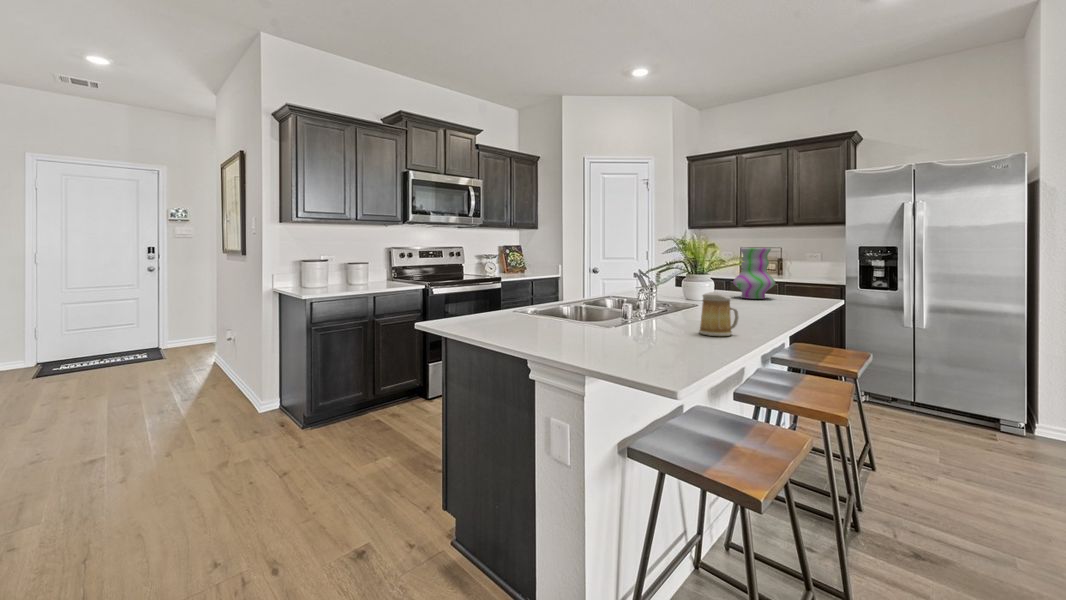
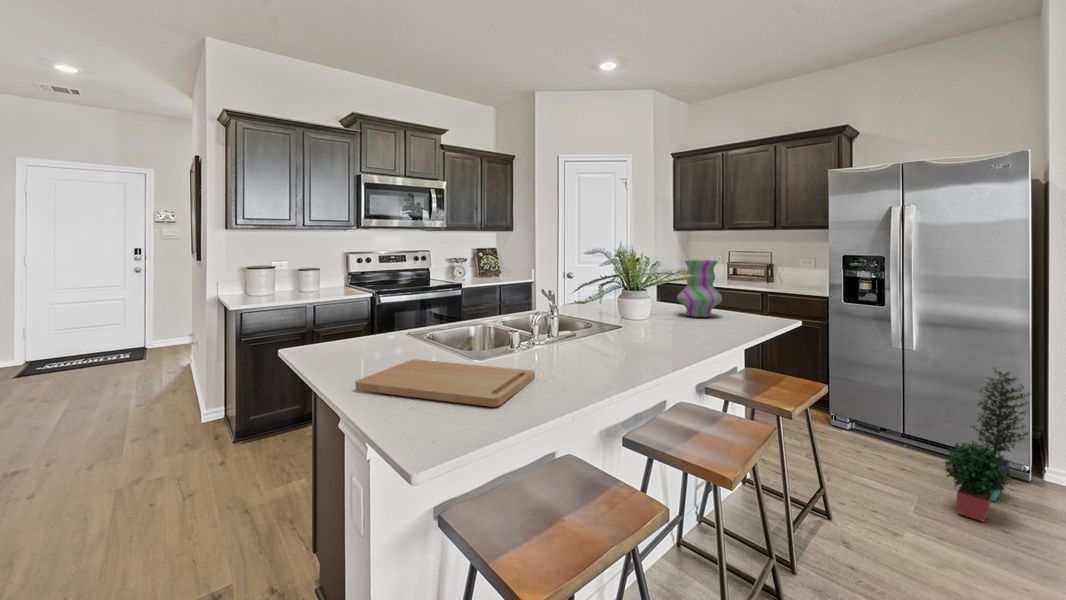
mug: present [699,292,739,336] -> none [555,323,598,375]
cutting board: none [554,328,699,356] -> present [355,360,535,407]
potted plant: none [968,340,1032,468] -> present [945,368,1030,521]

